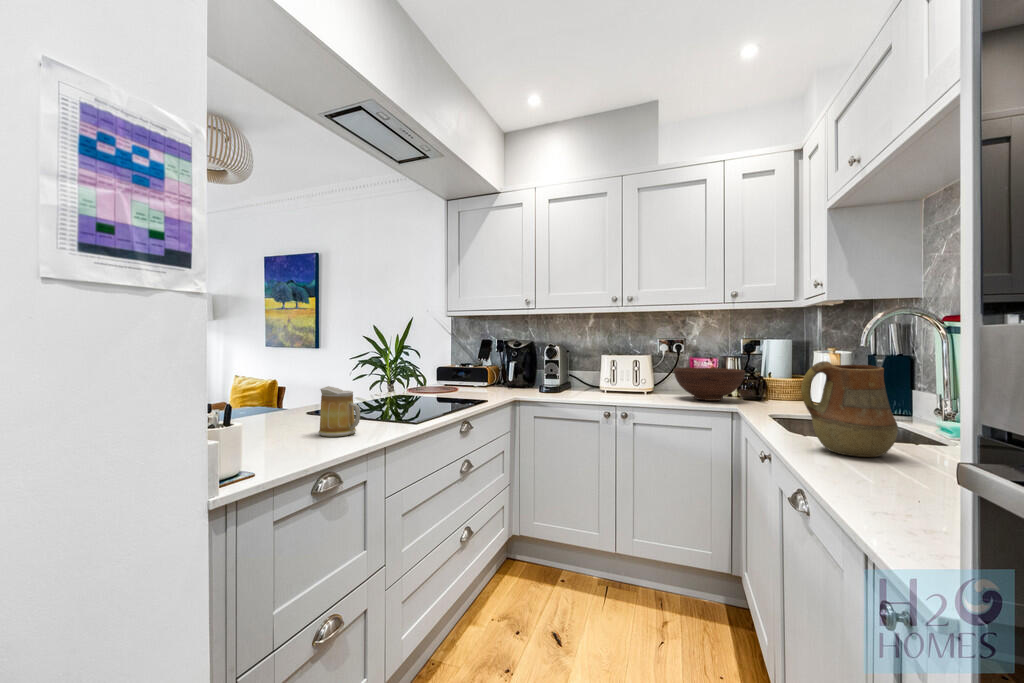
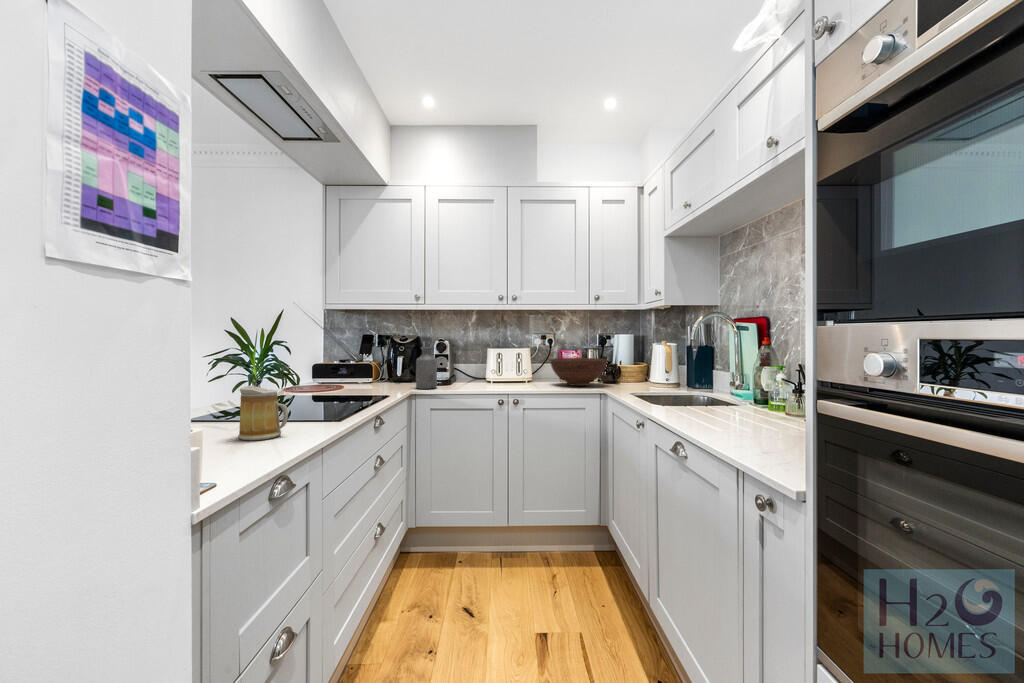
bottle: none [523,353,545,396] -> present [416,347,437,389]
pitcher: present [801,361,898,457] -> none [677,349,739,420]

